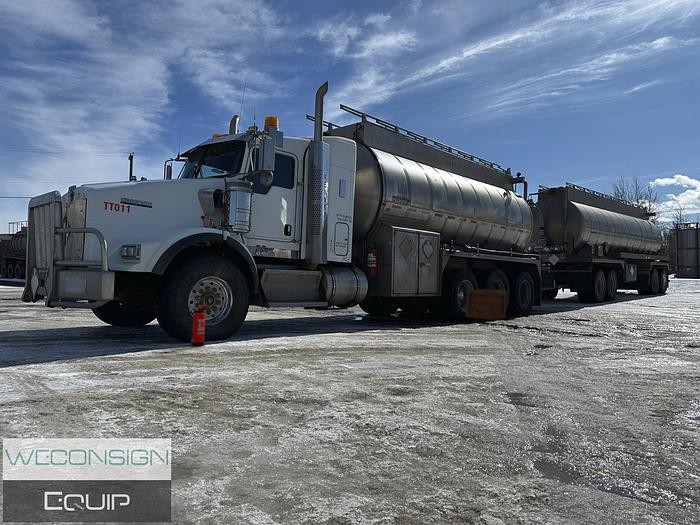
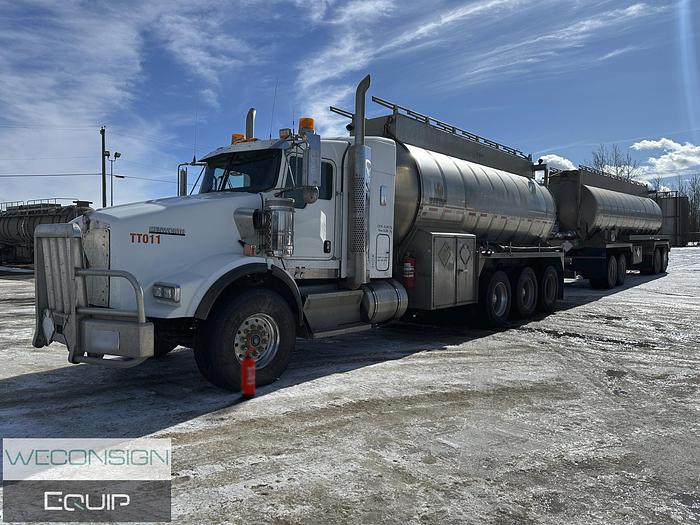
wooden crate: present [466,289,506,320] -> none [500,290,543,325]

